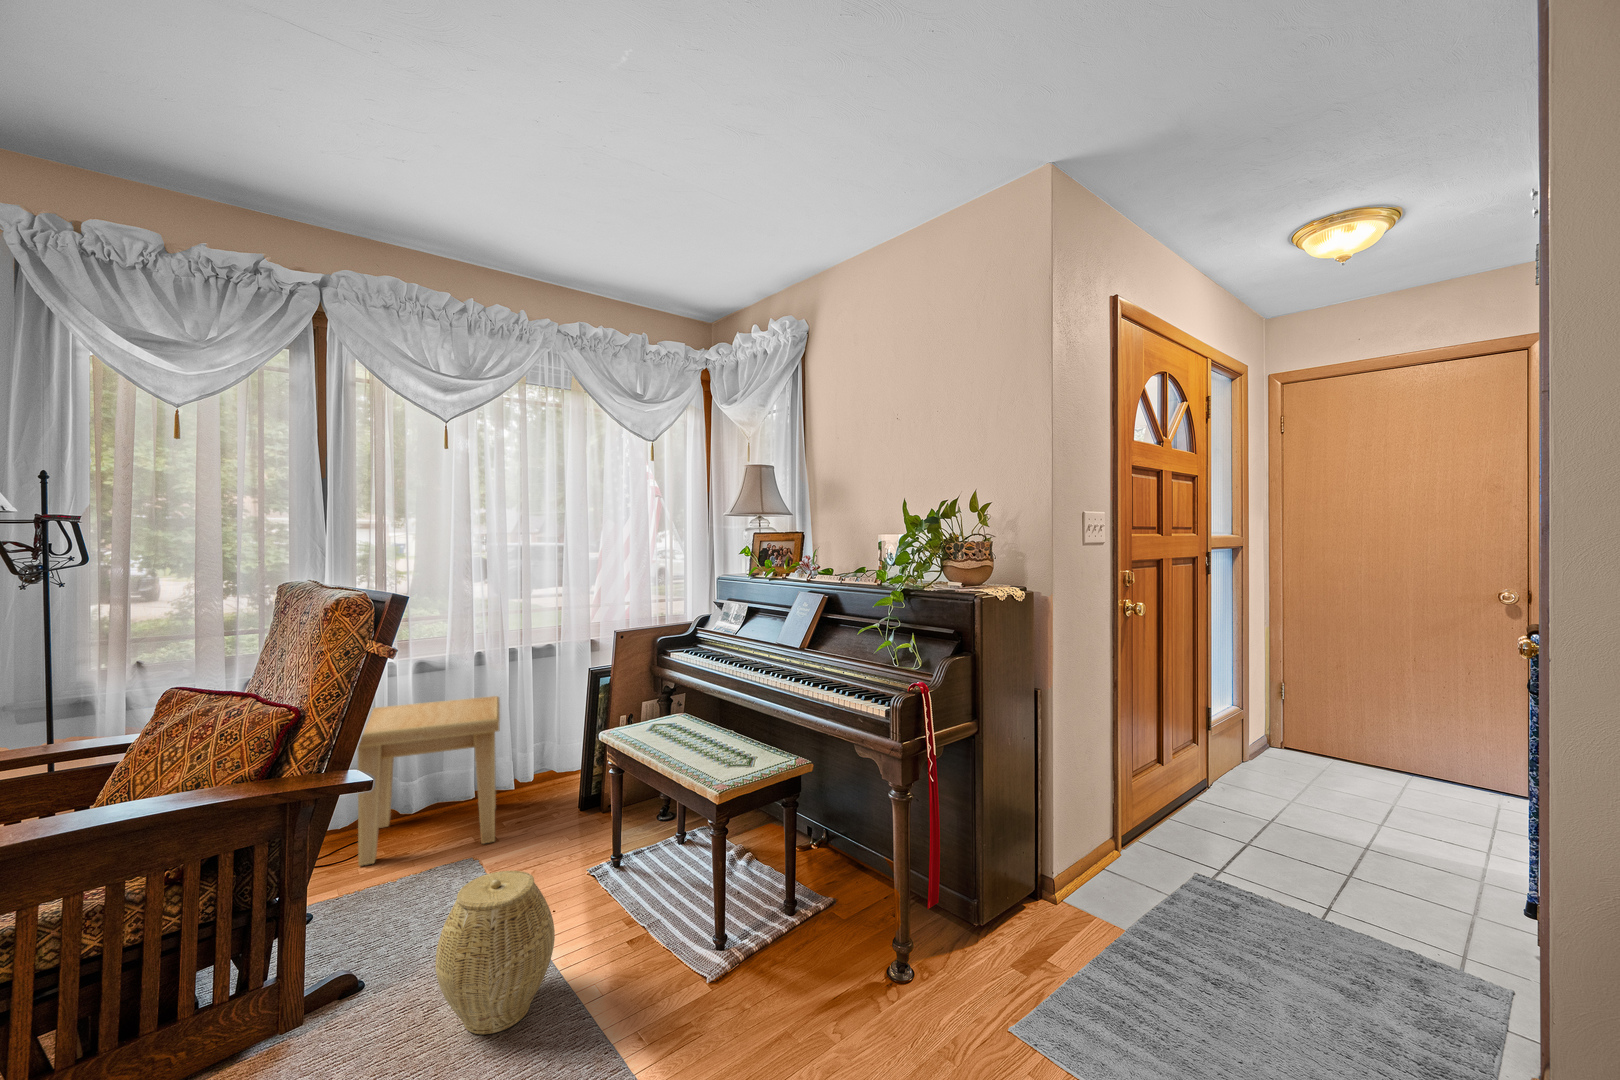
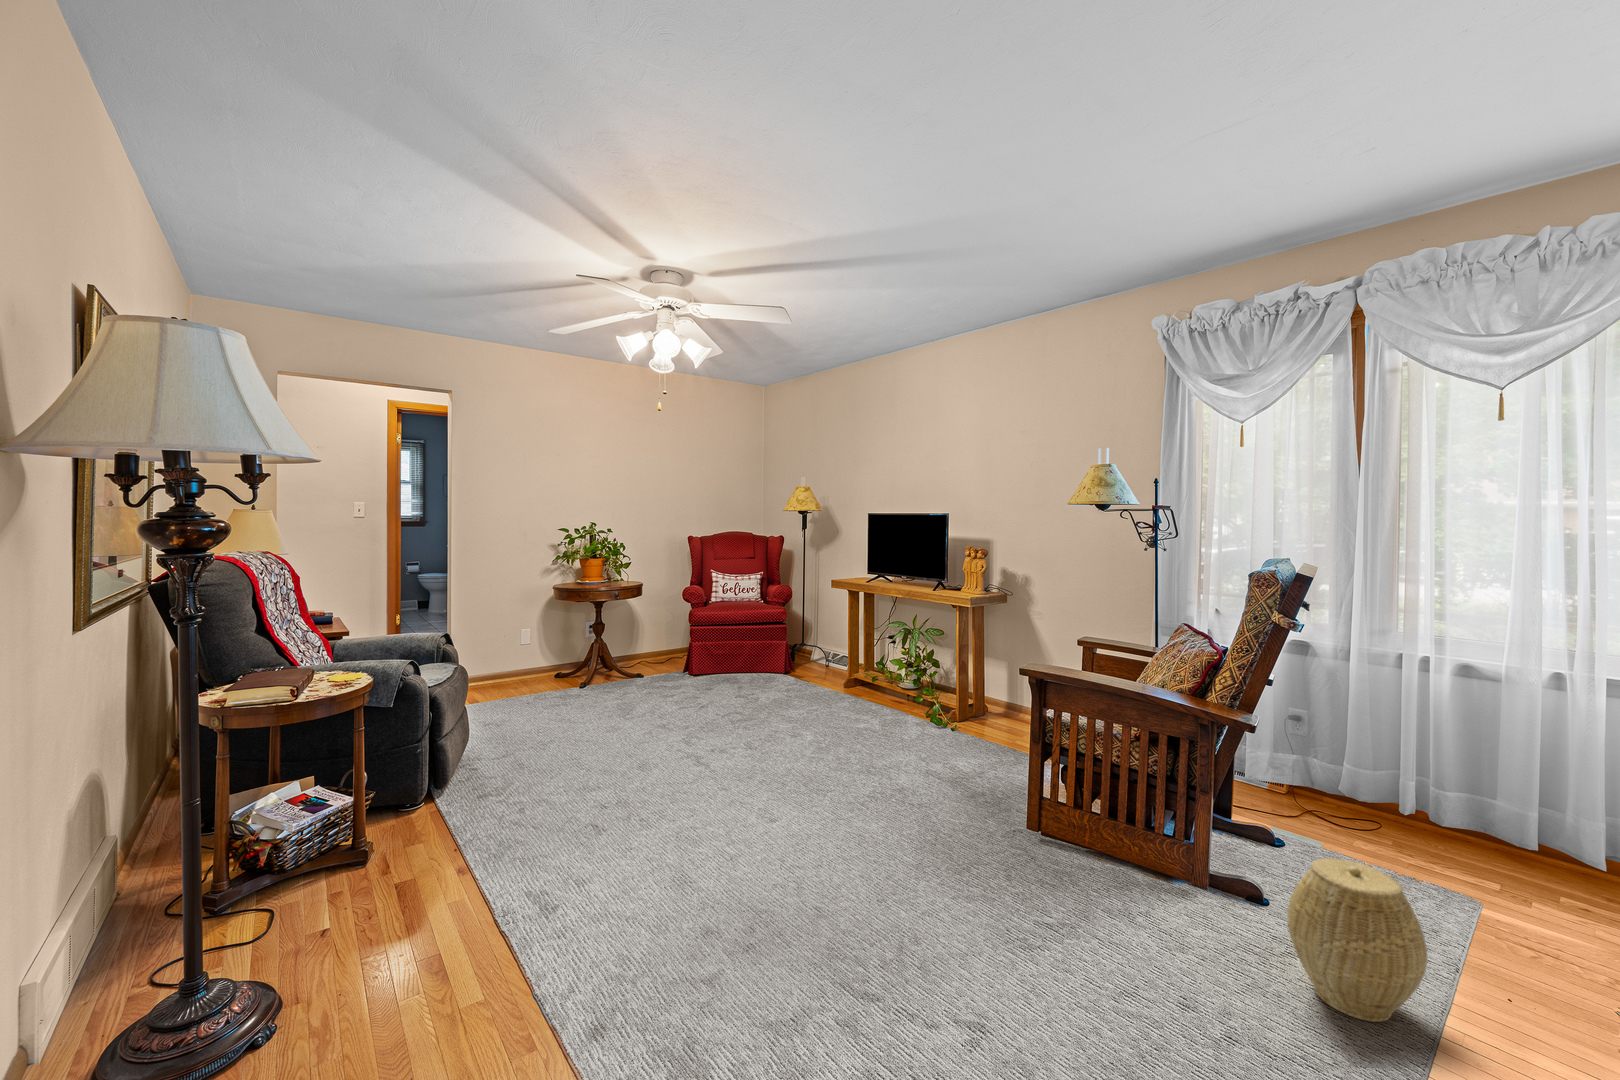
side table: present [358,696,500,866] -> none [1344,698,1572,894]

